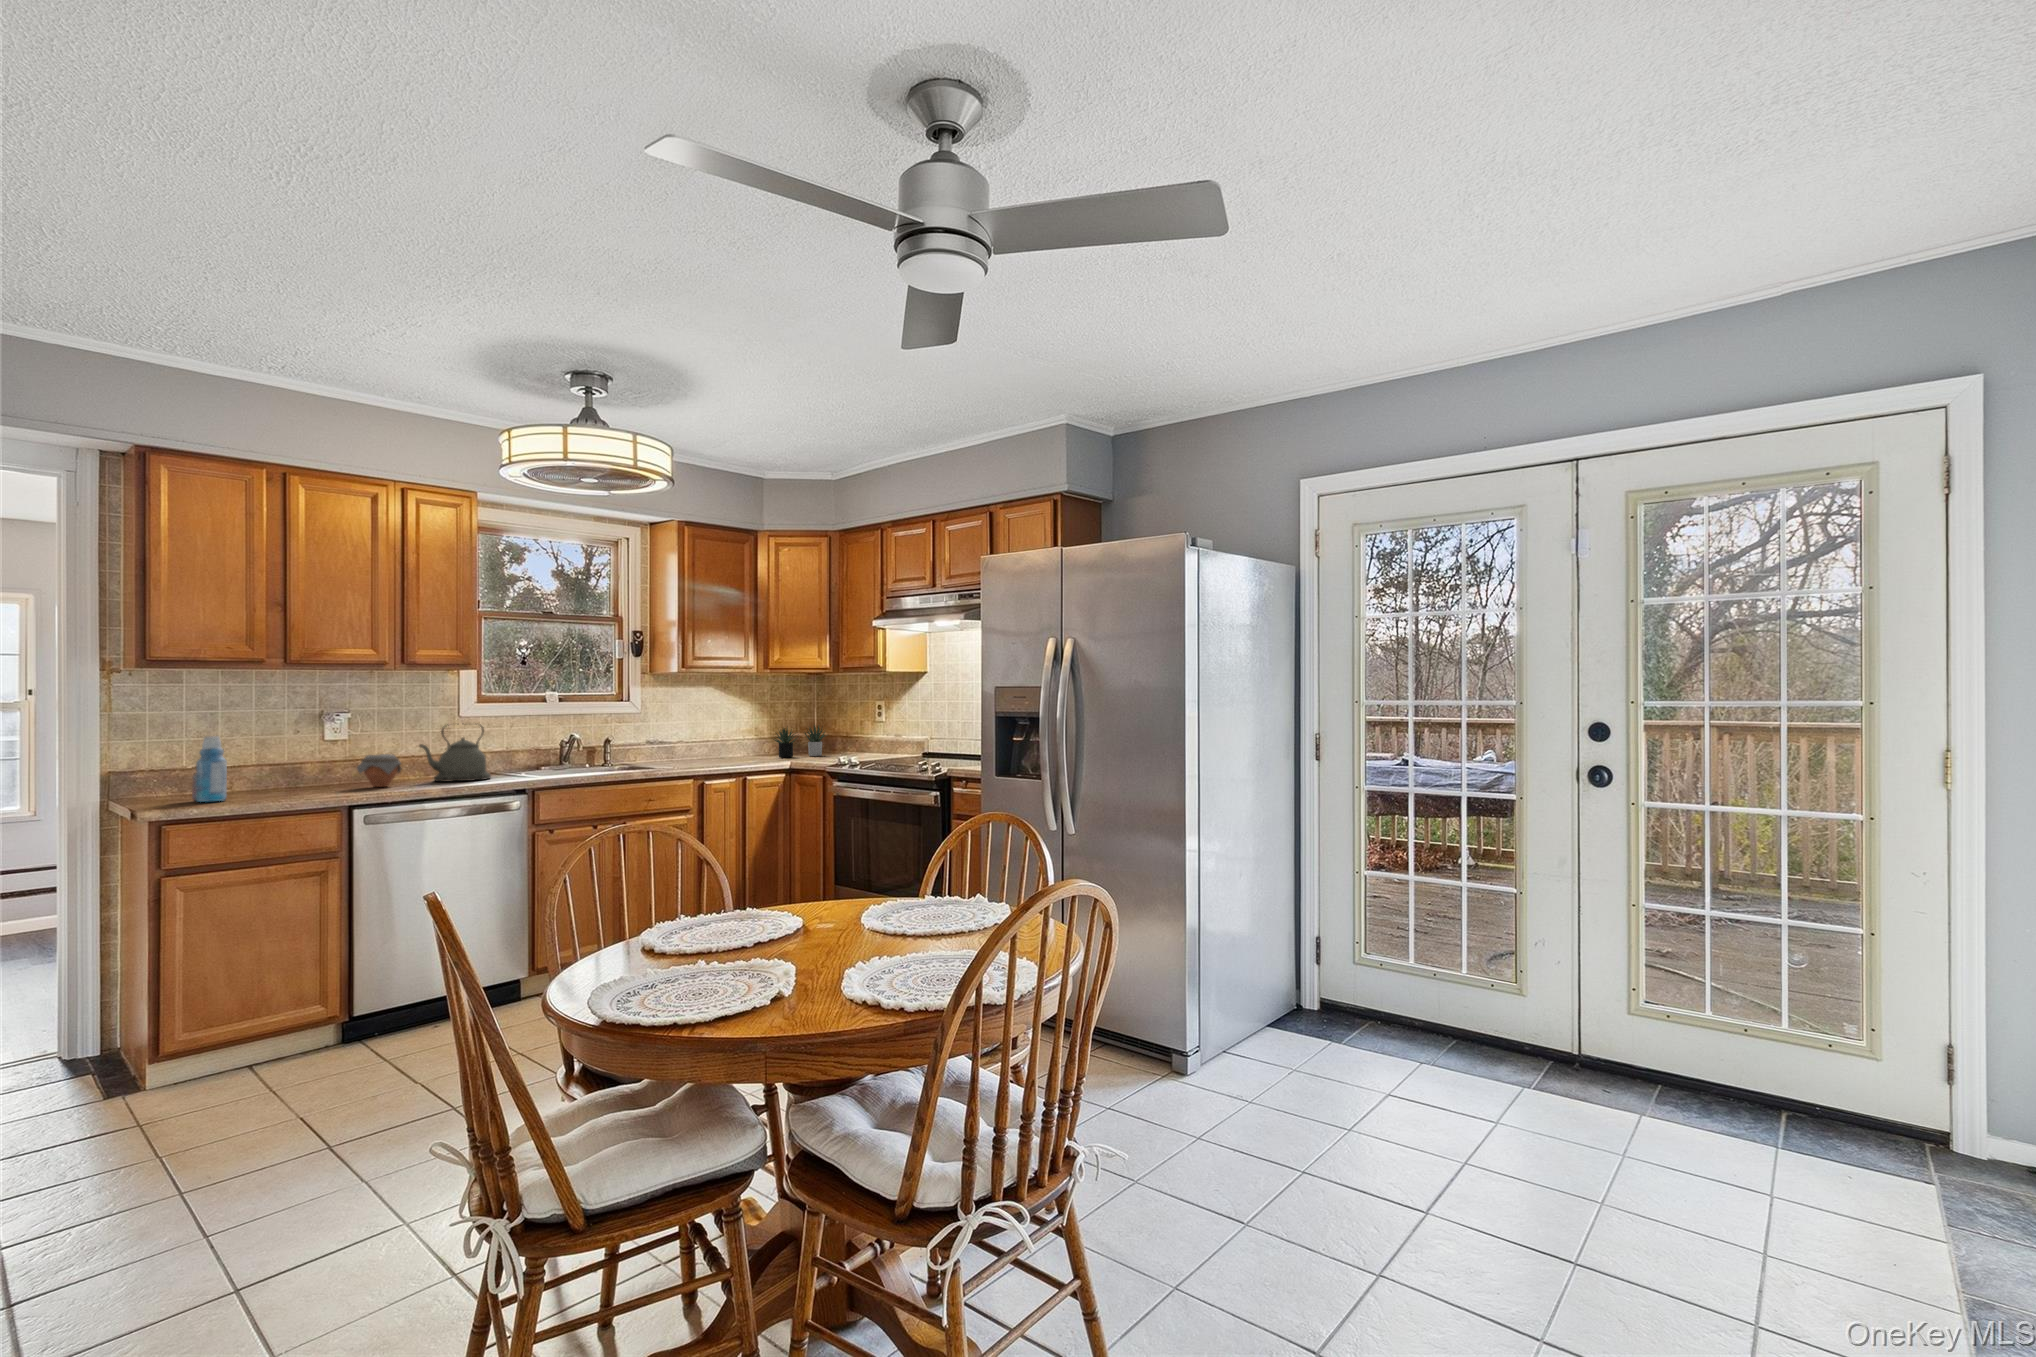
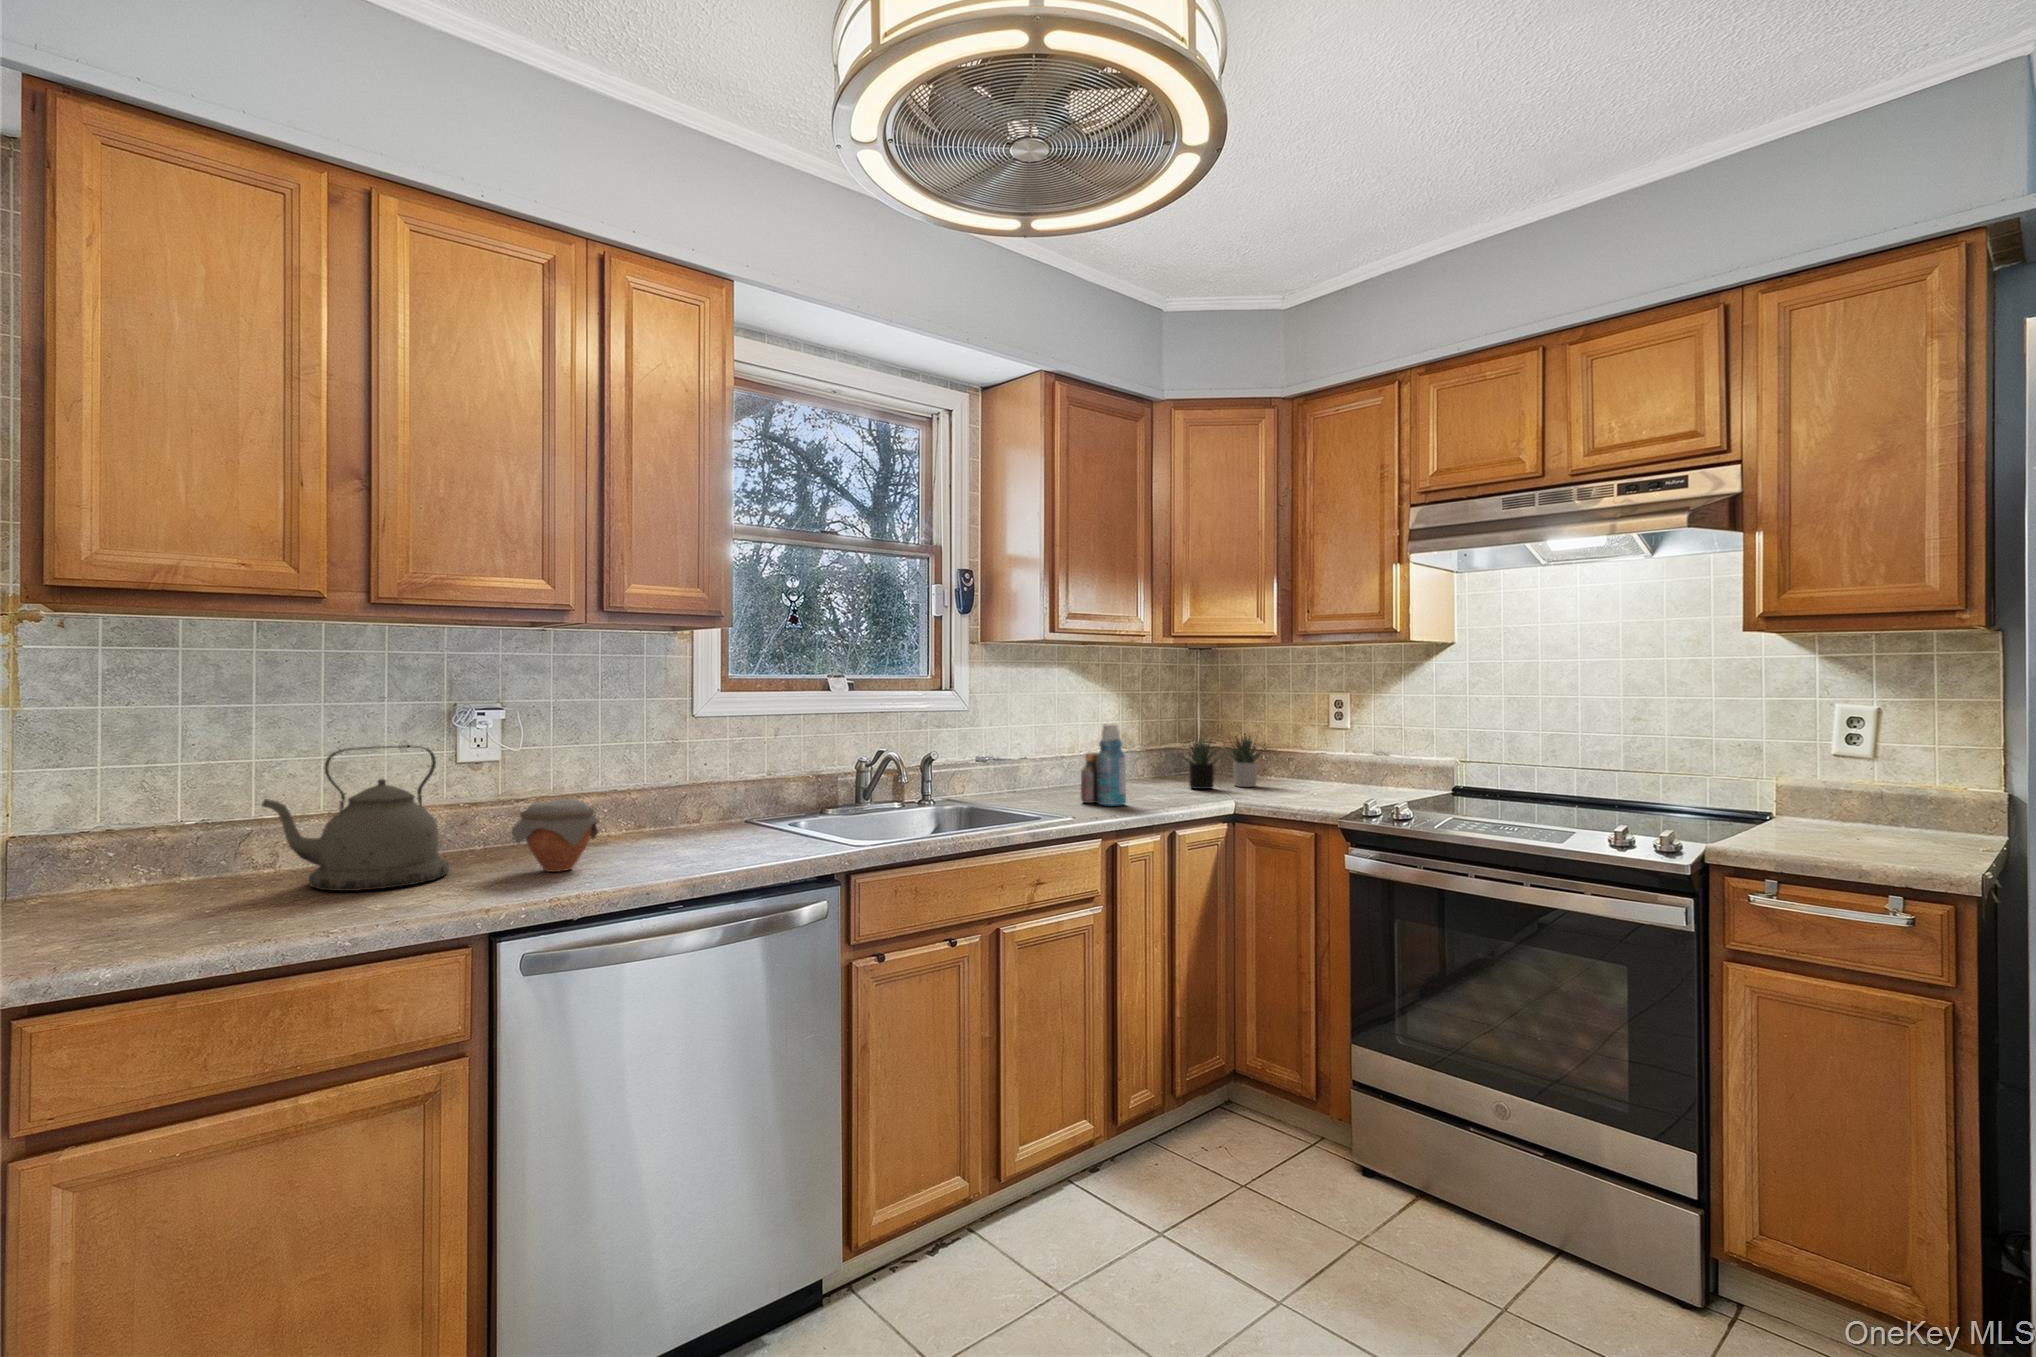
kettle: present [420,726,491,782] -> present [262,745,449,891]
bottle: present [192,736,227,802] -> present [1081,724,1126,805]

